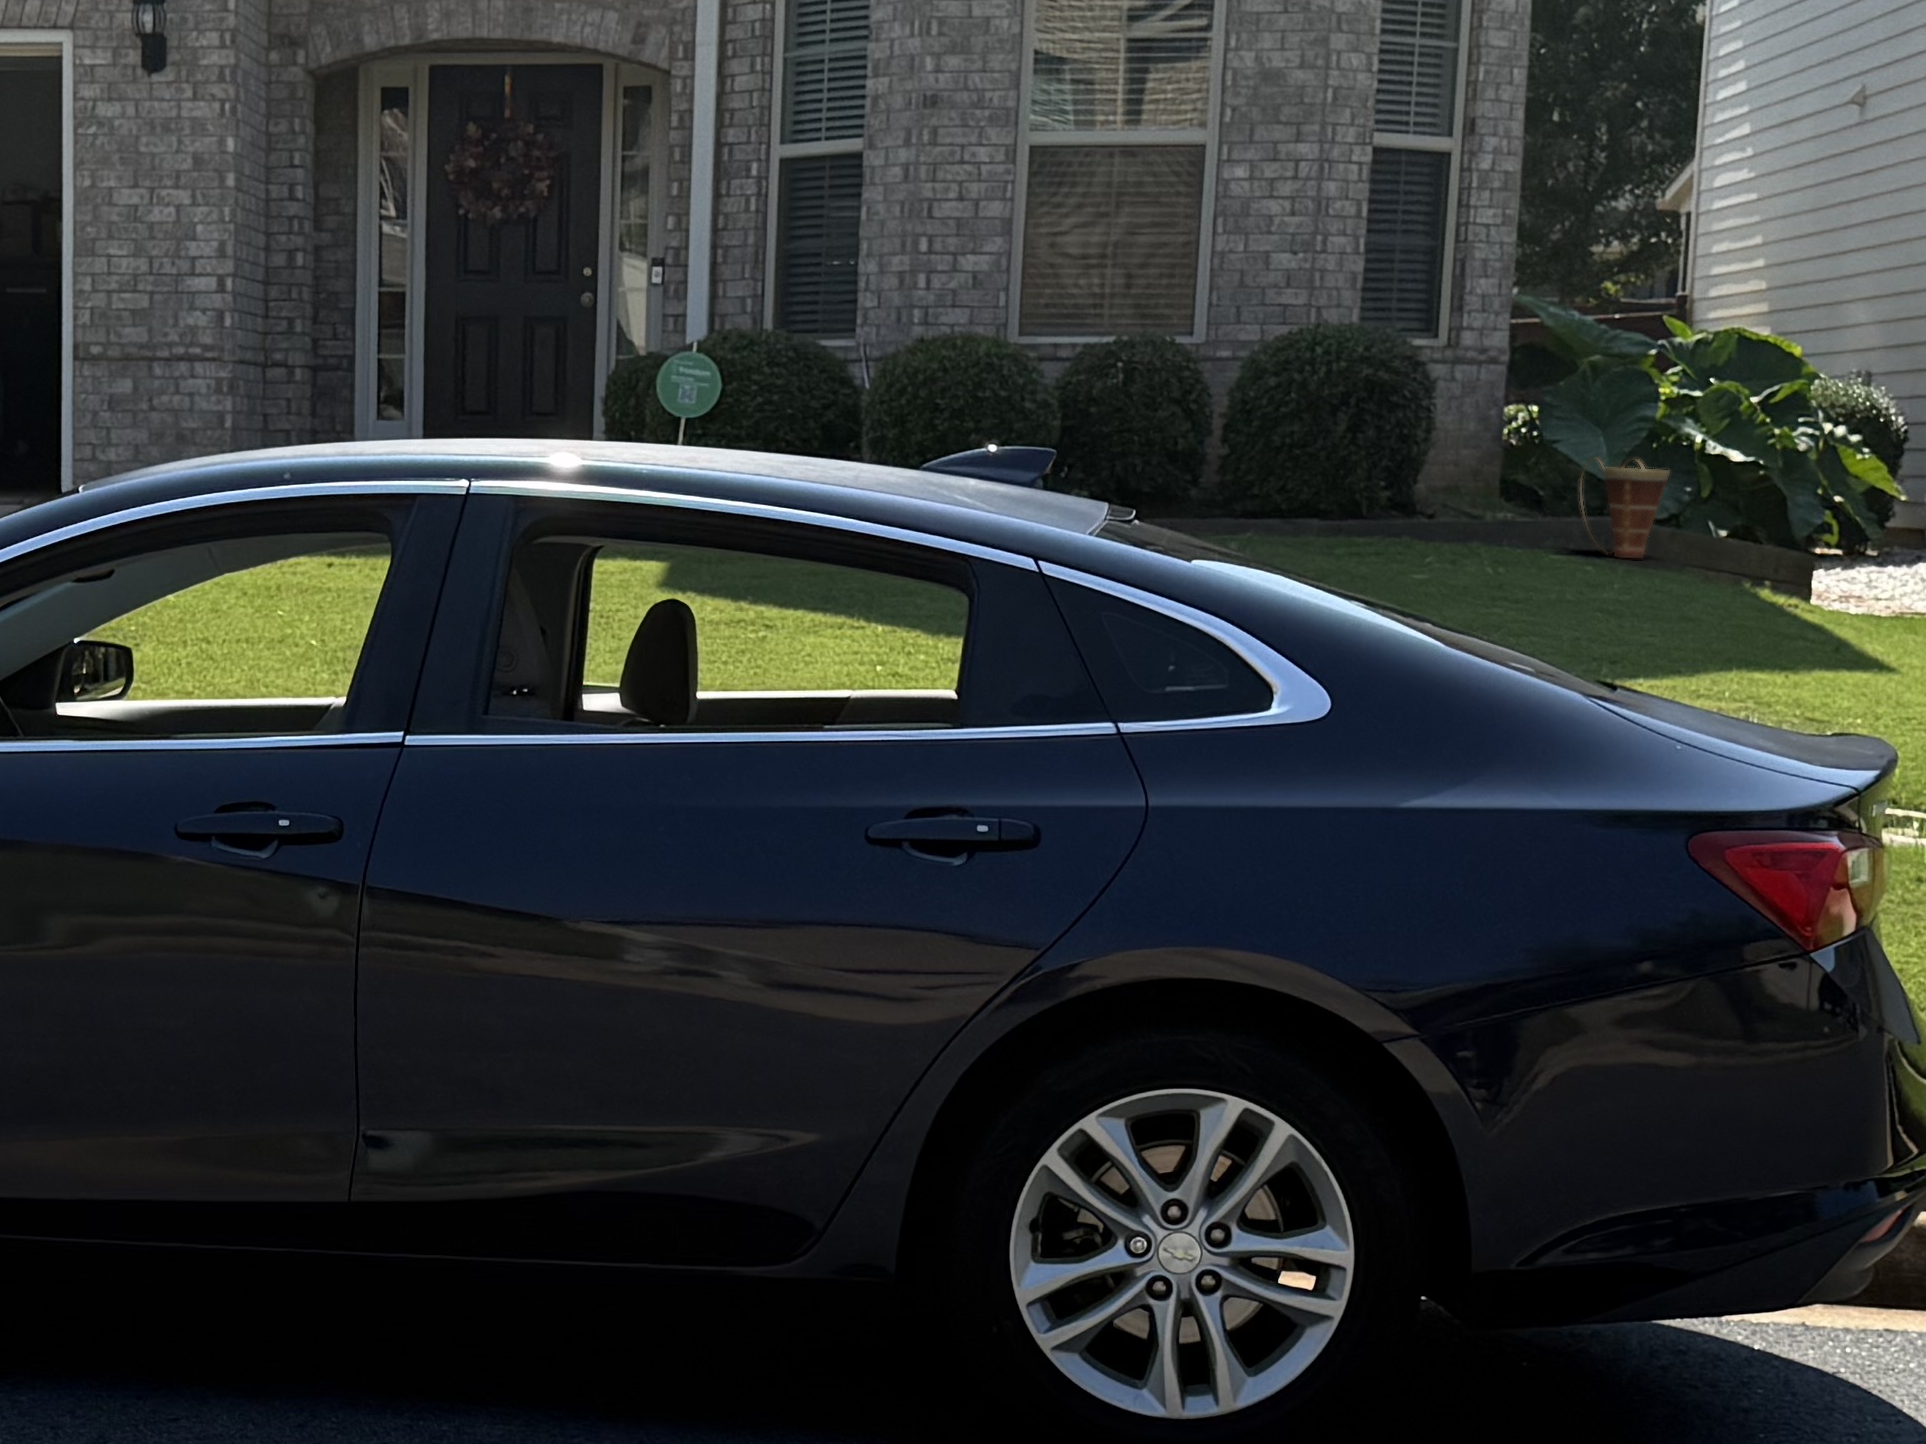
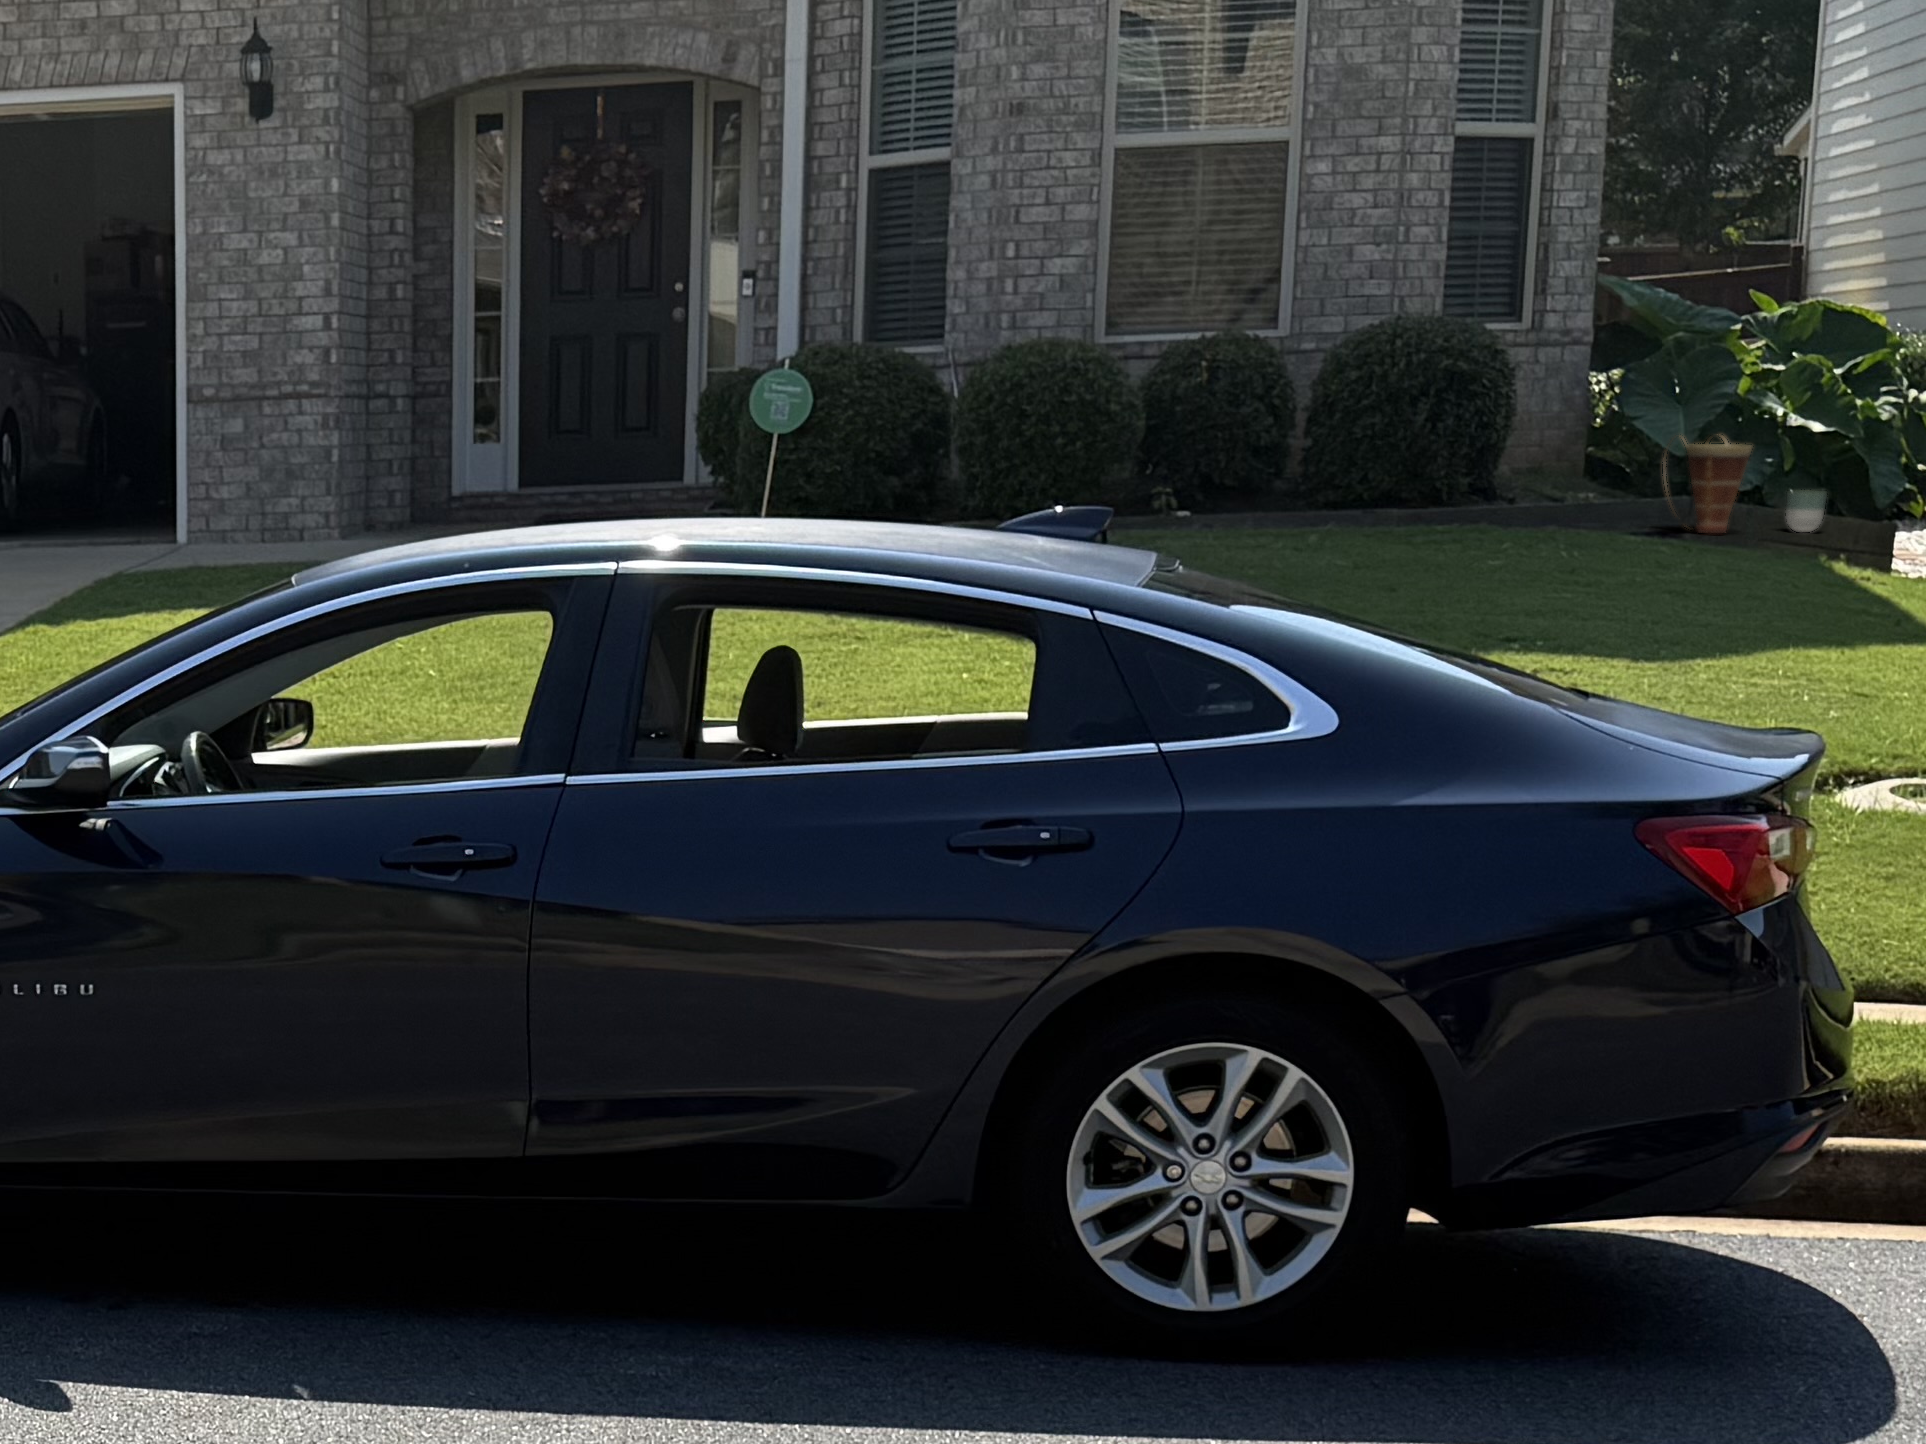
planter: none [1702,519,1742,561] -> present [1786,491,1827,533]

